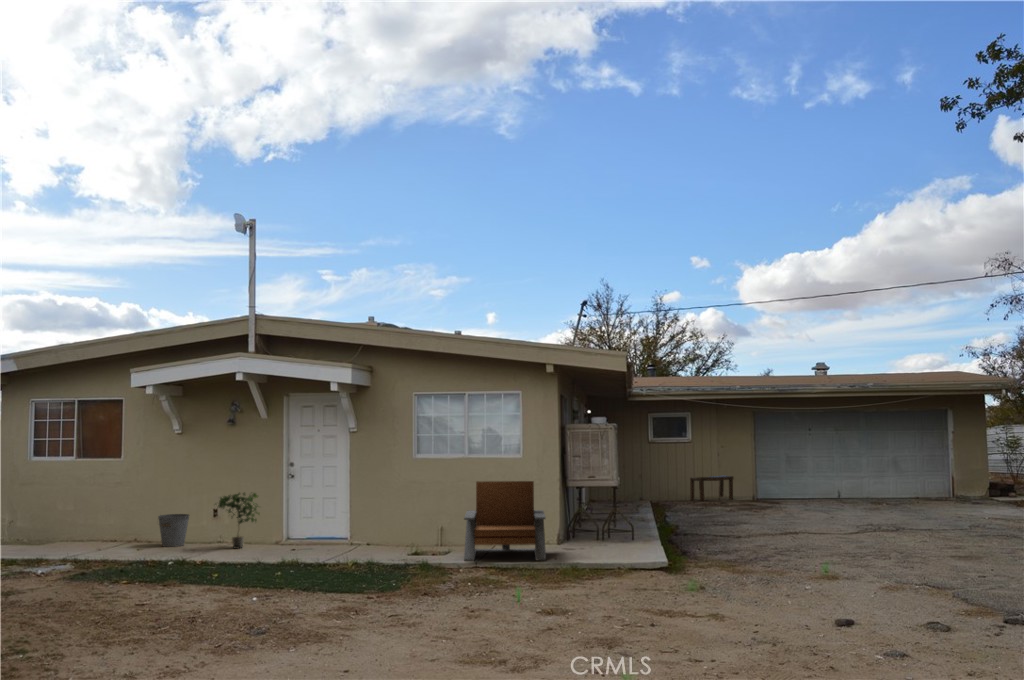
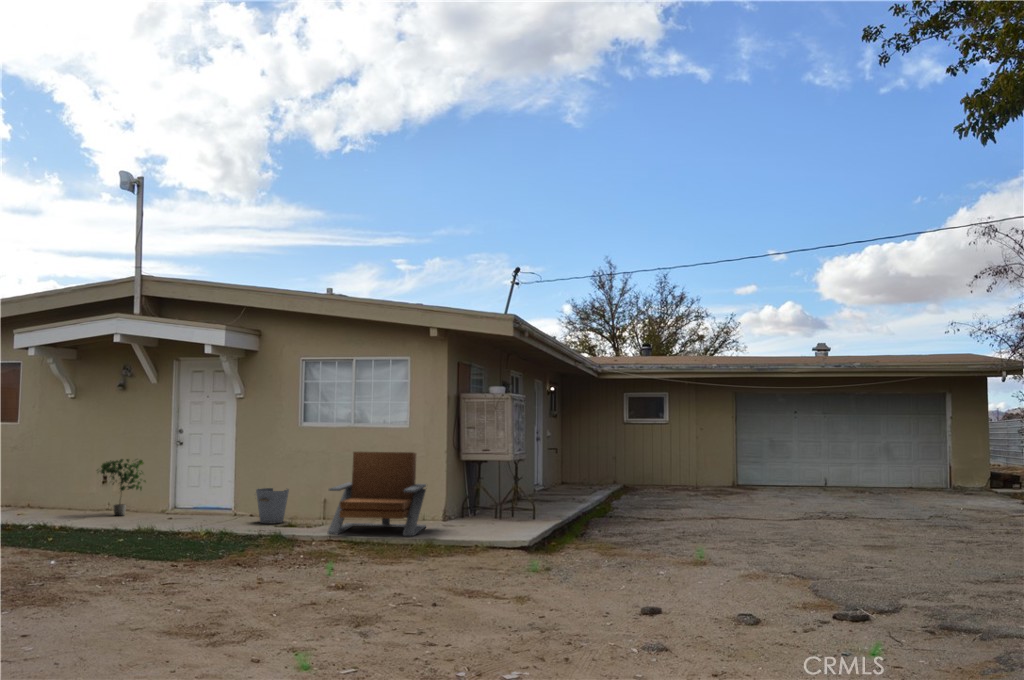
bench: present [690,476,733,501] -> none [657,459,705,486]
bucket: present [158,514,189,547] -> present [256,488,289,523]

